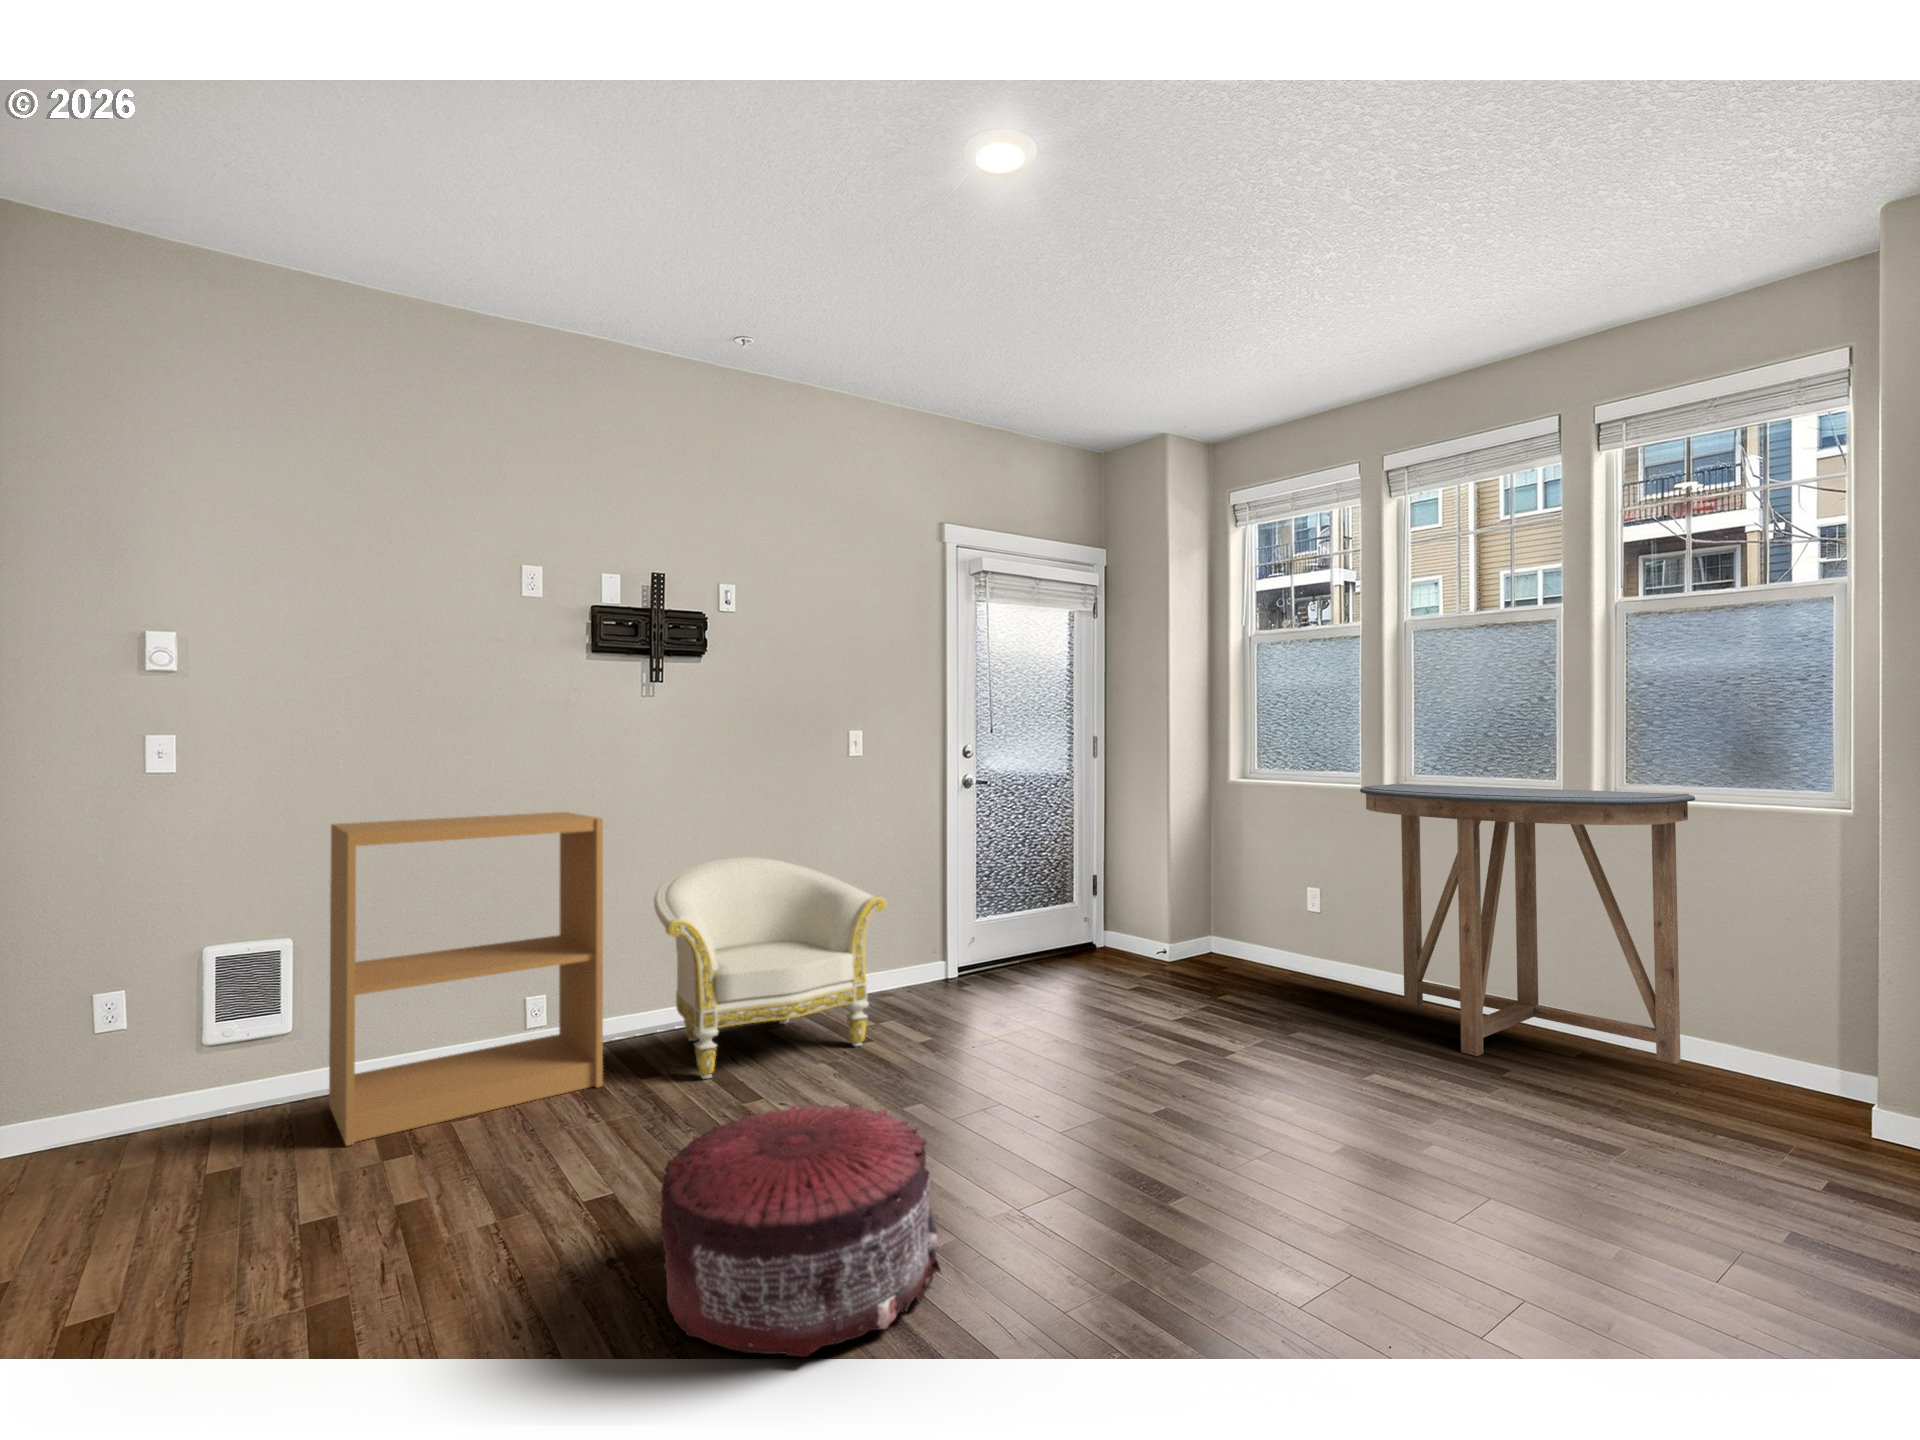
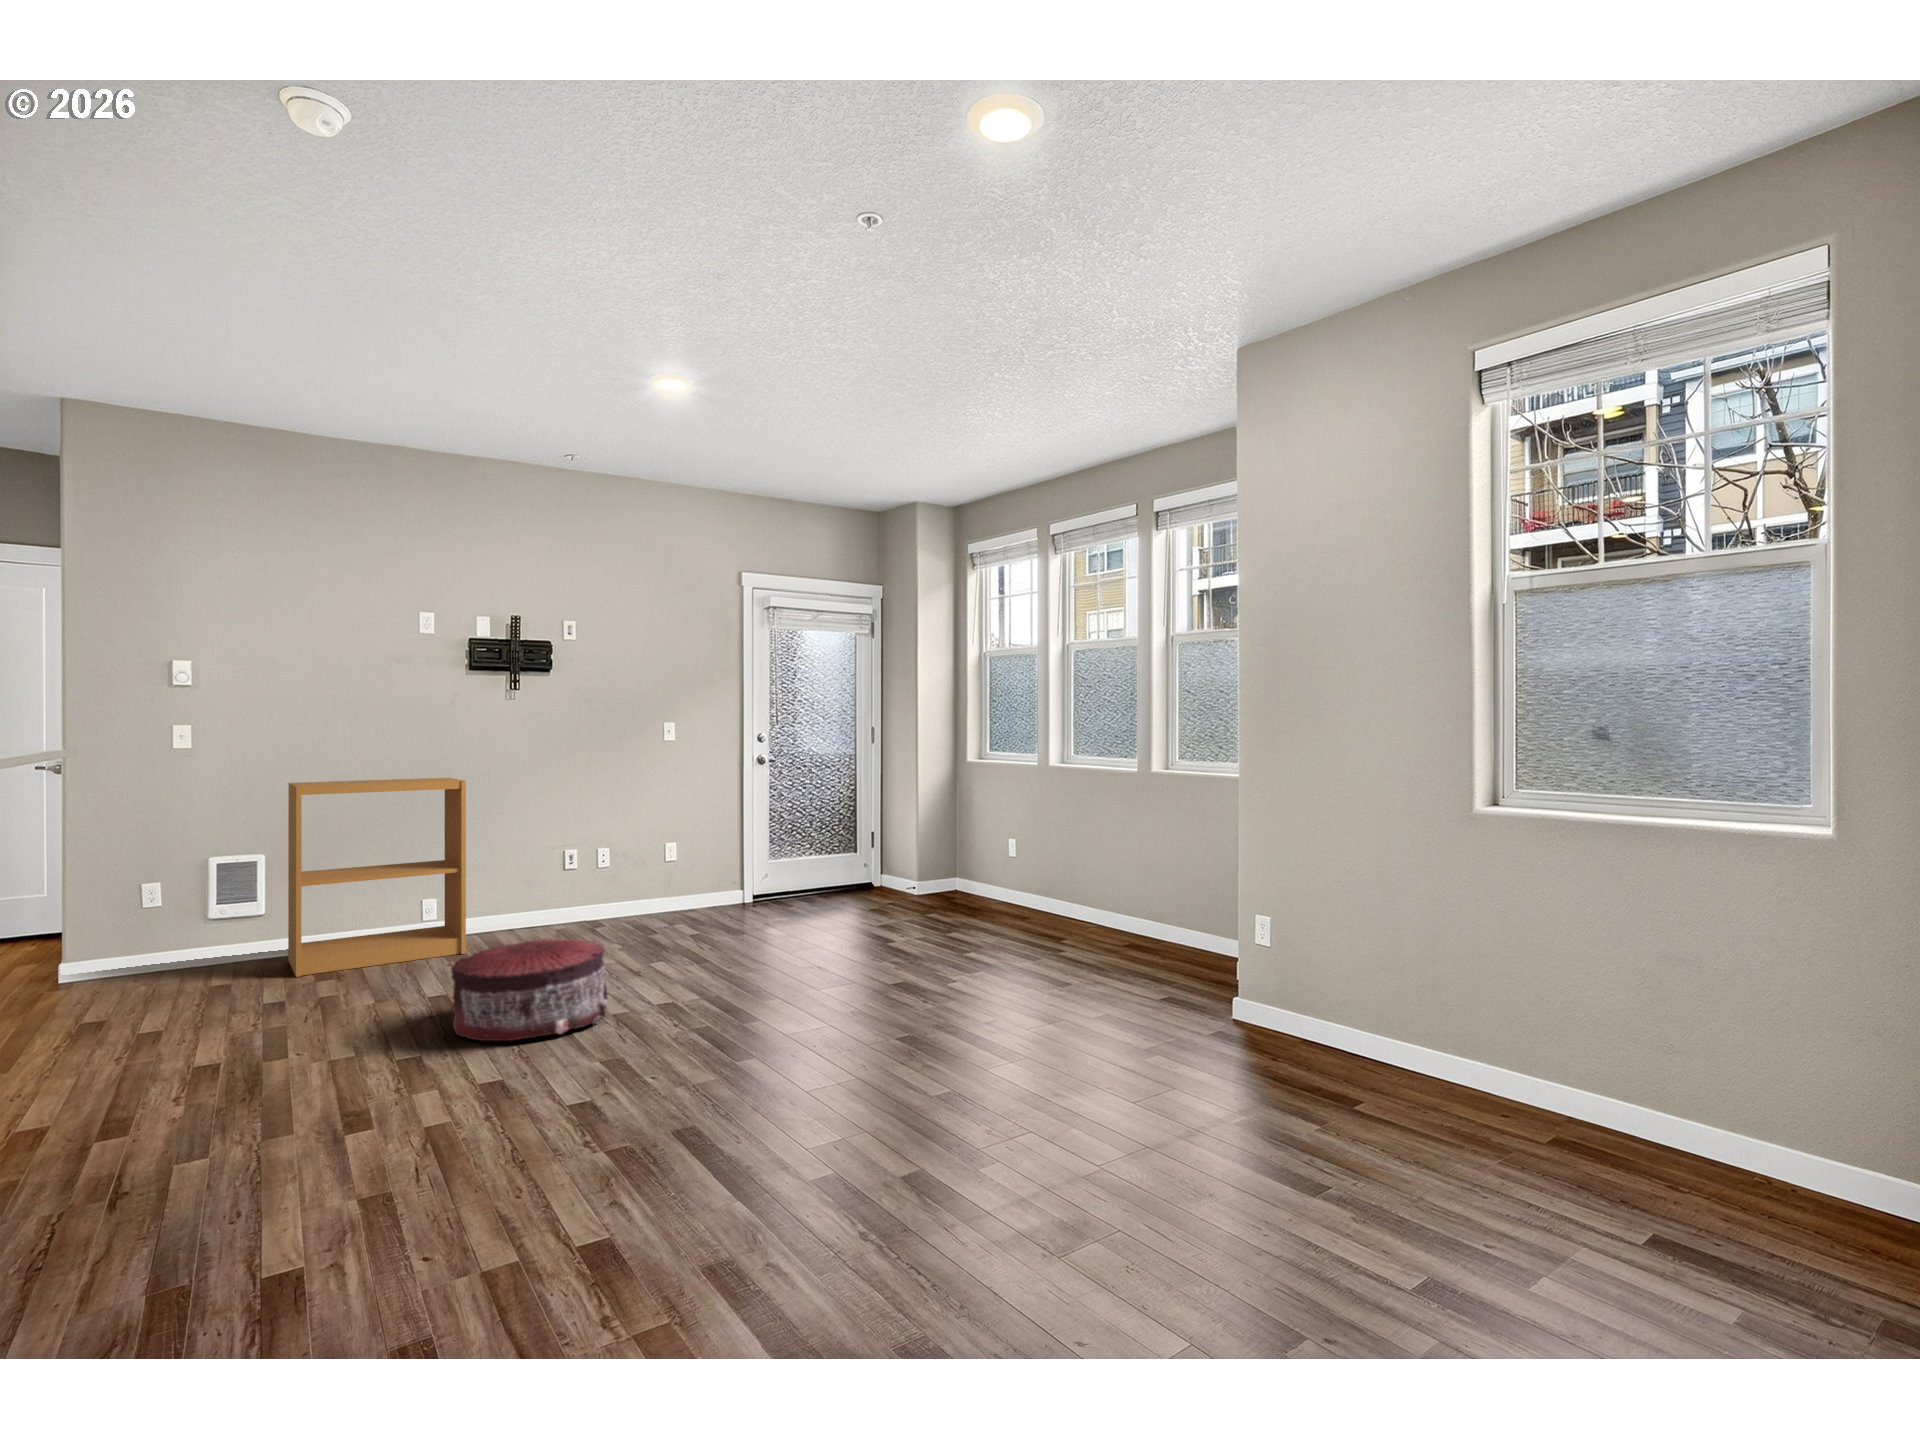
console table: present [1360,784,1695,1064] -> none [1010,762,1190,946]
armchair: present [654,857,886,1079] -> none [506,811,670,951]

